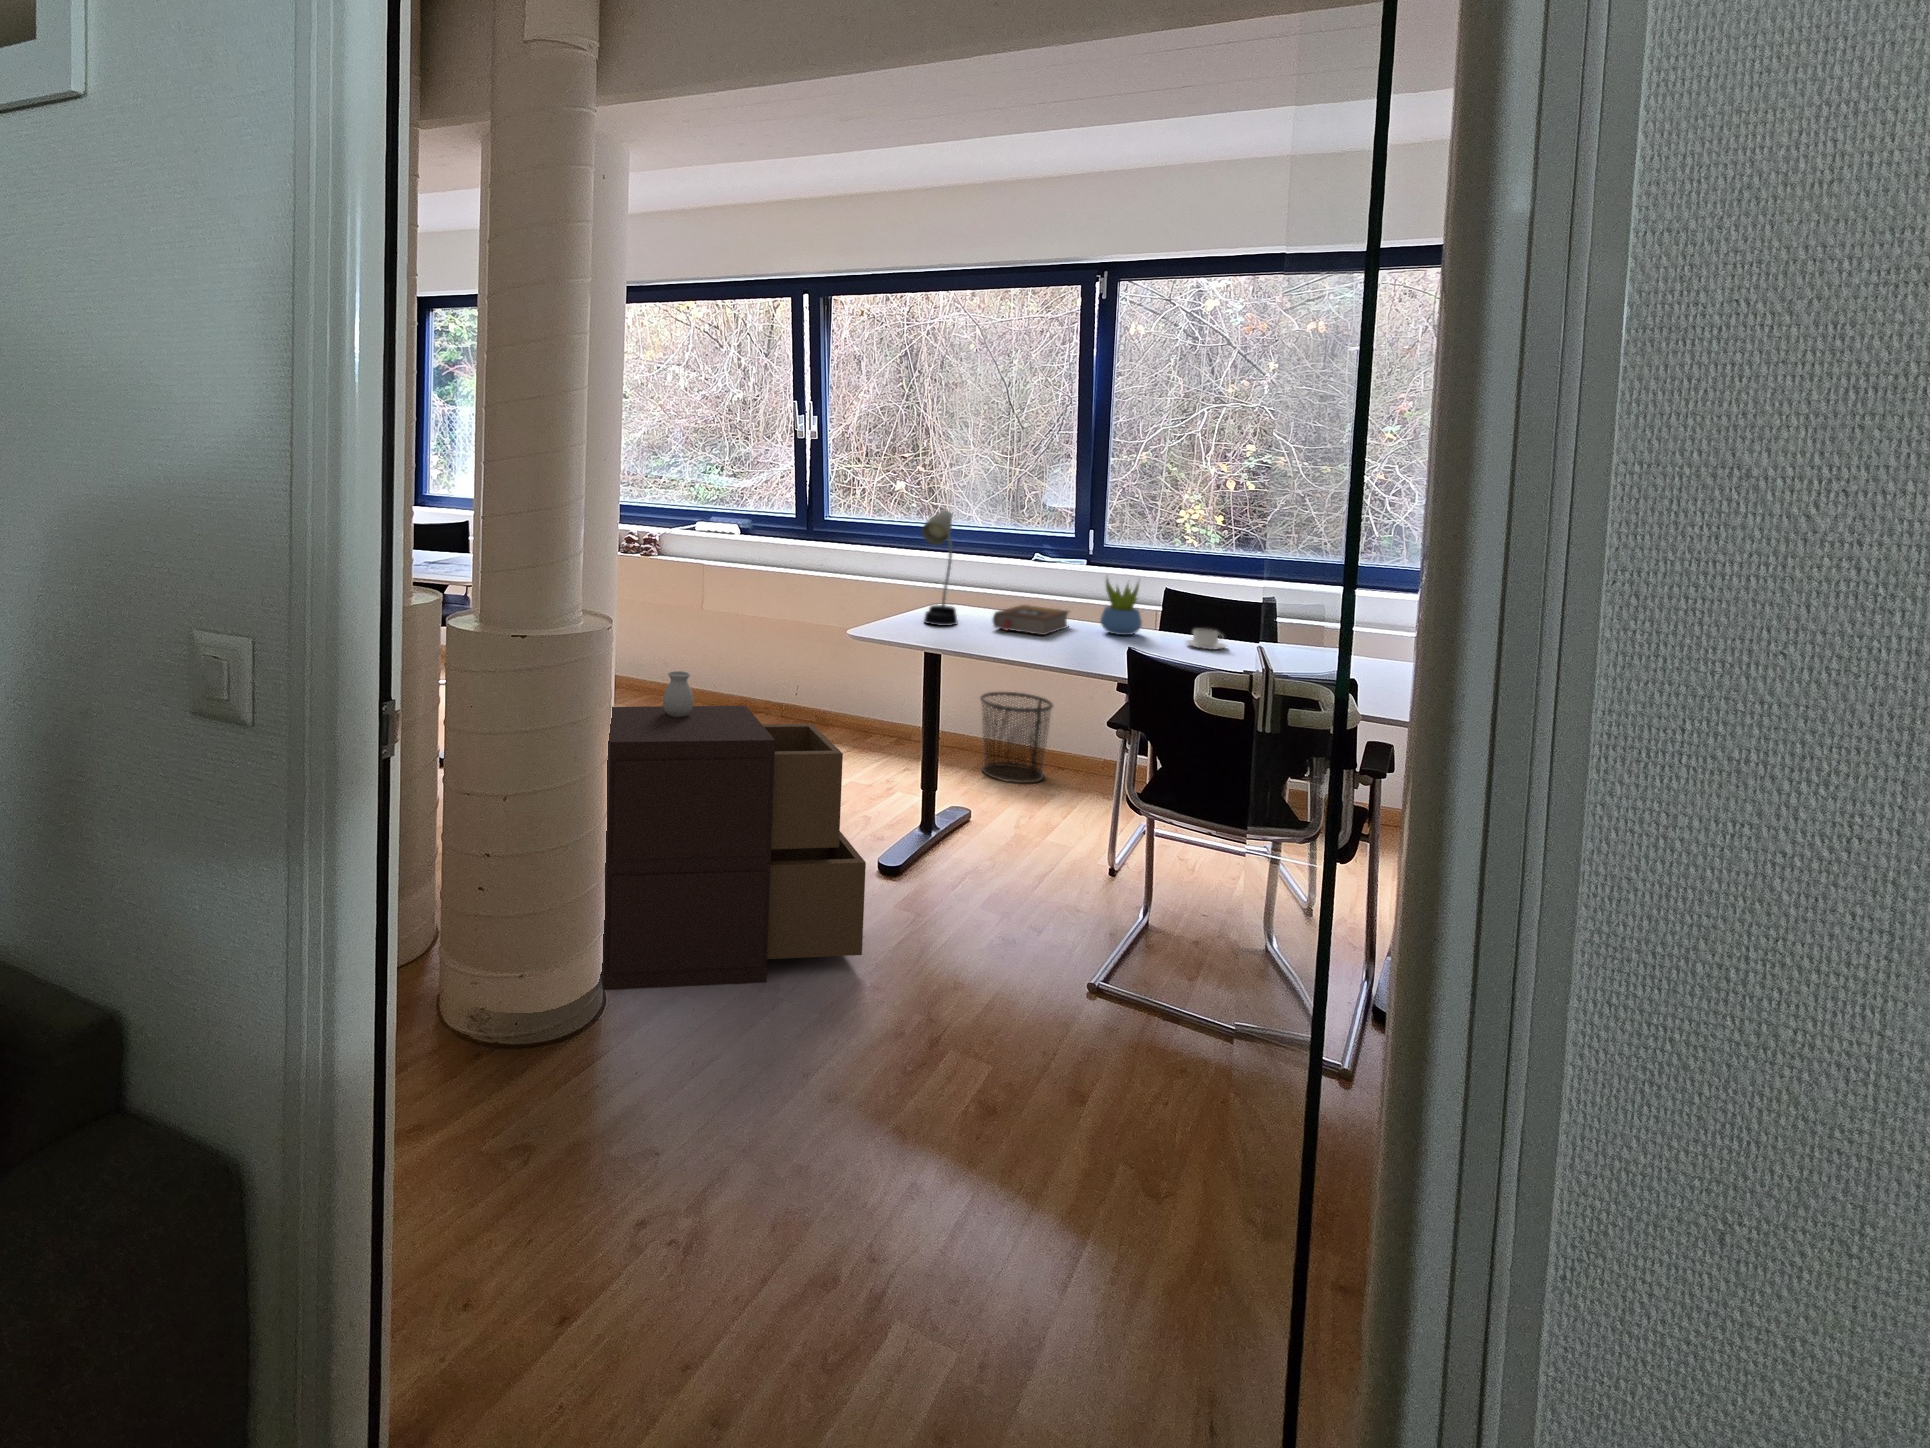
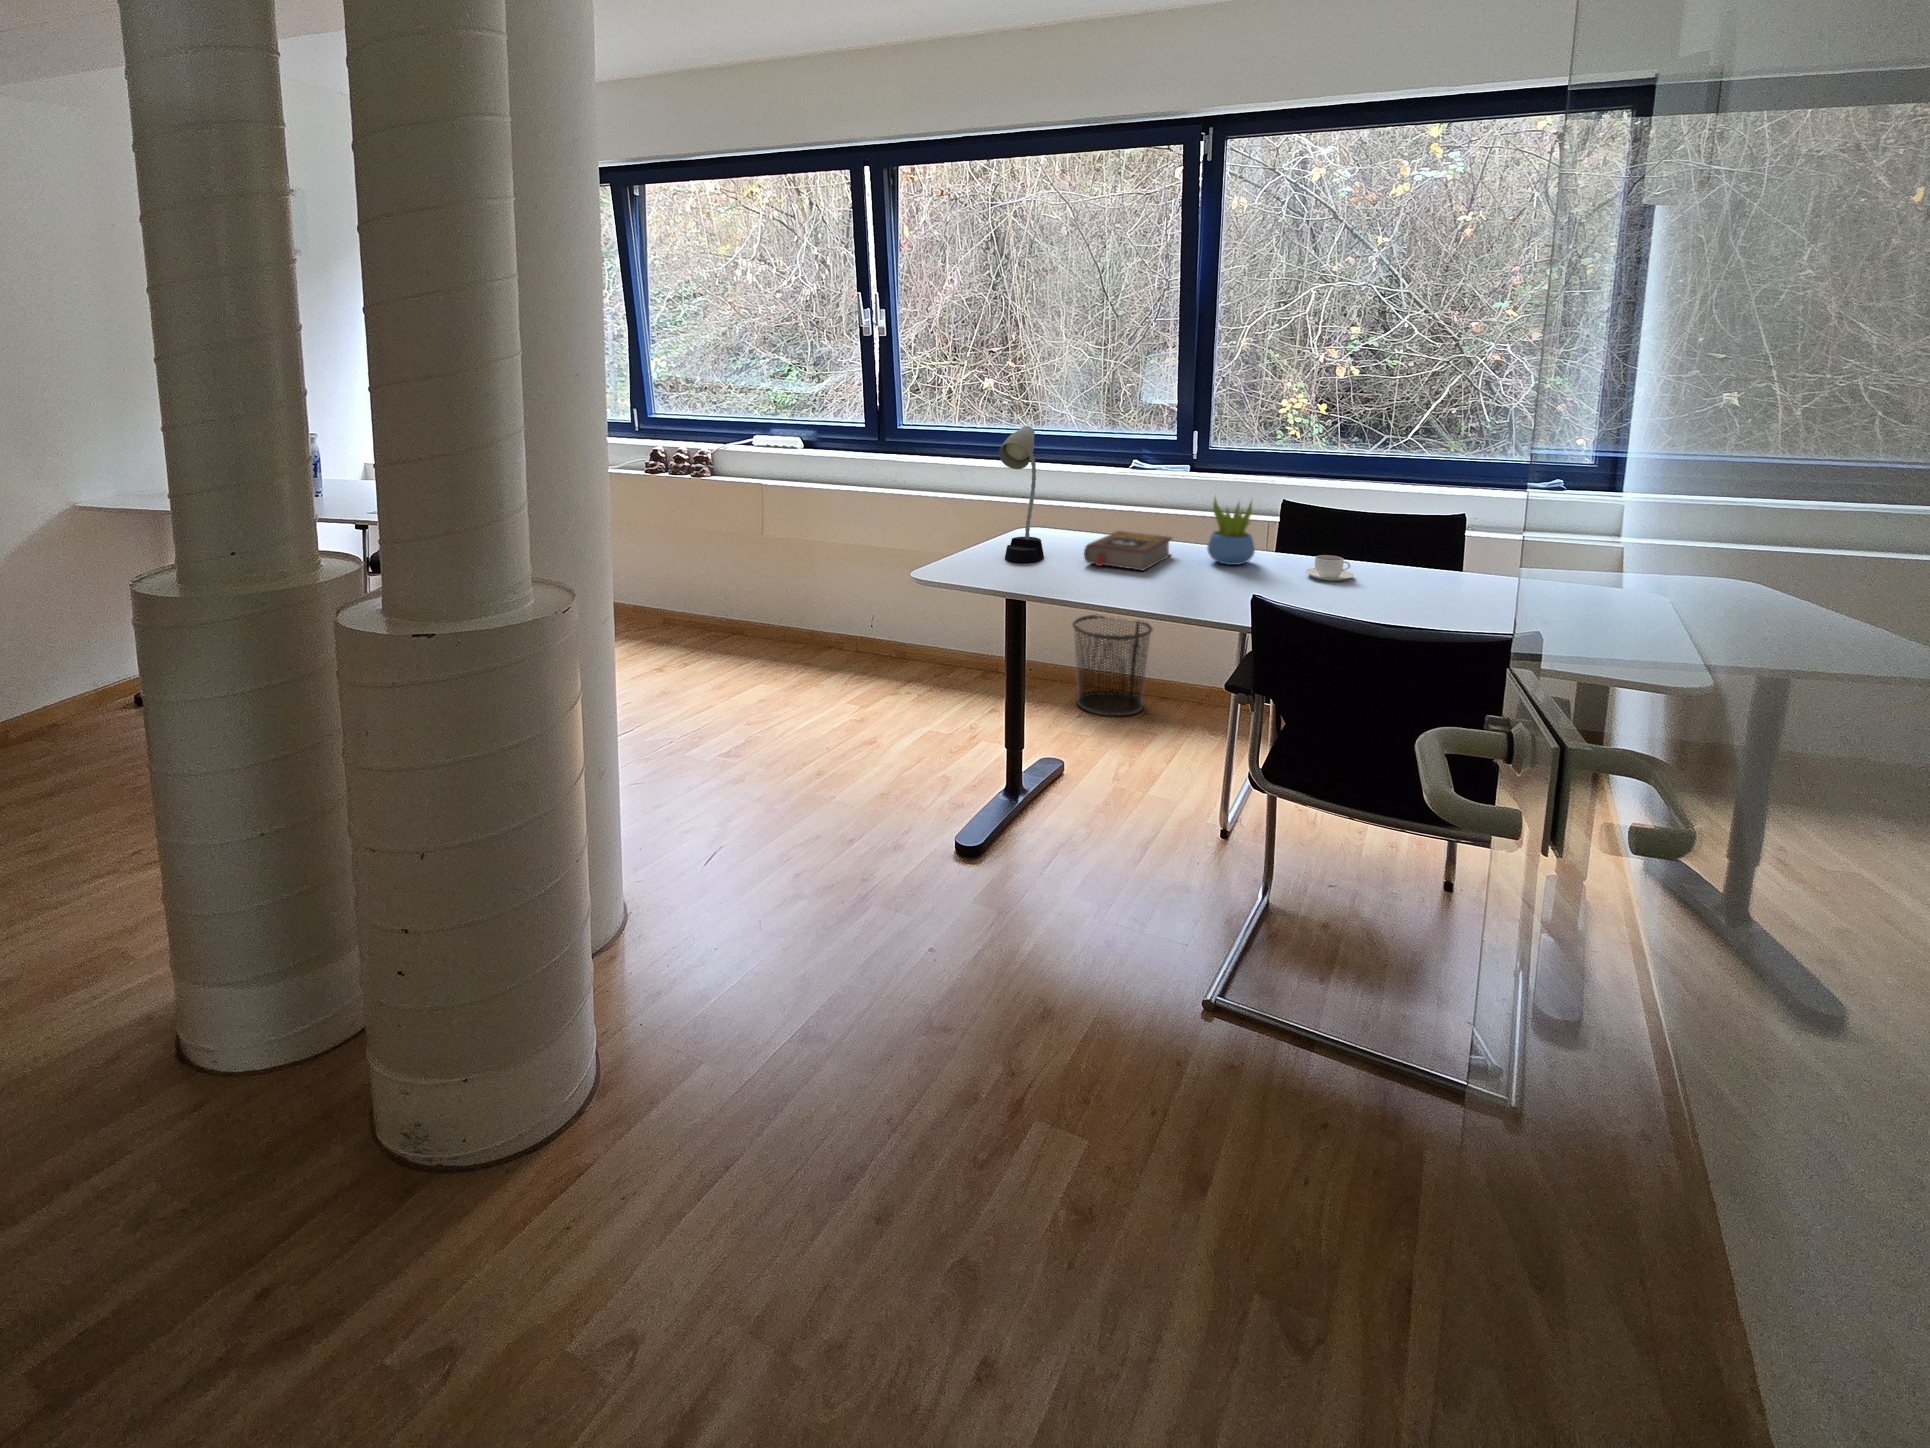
storage cabinet: present [601,671,866,990] -> none [601,659,937,1066]

